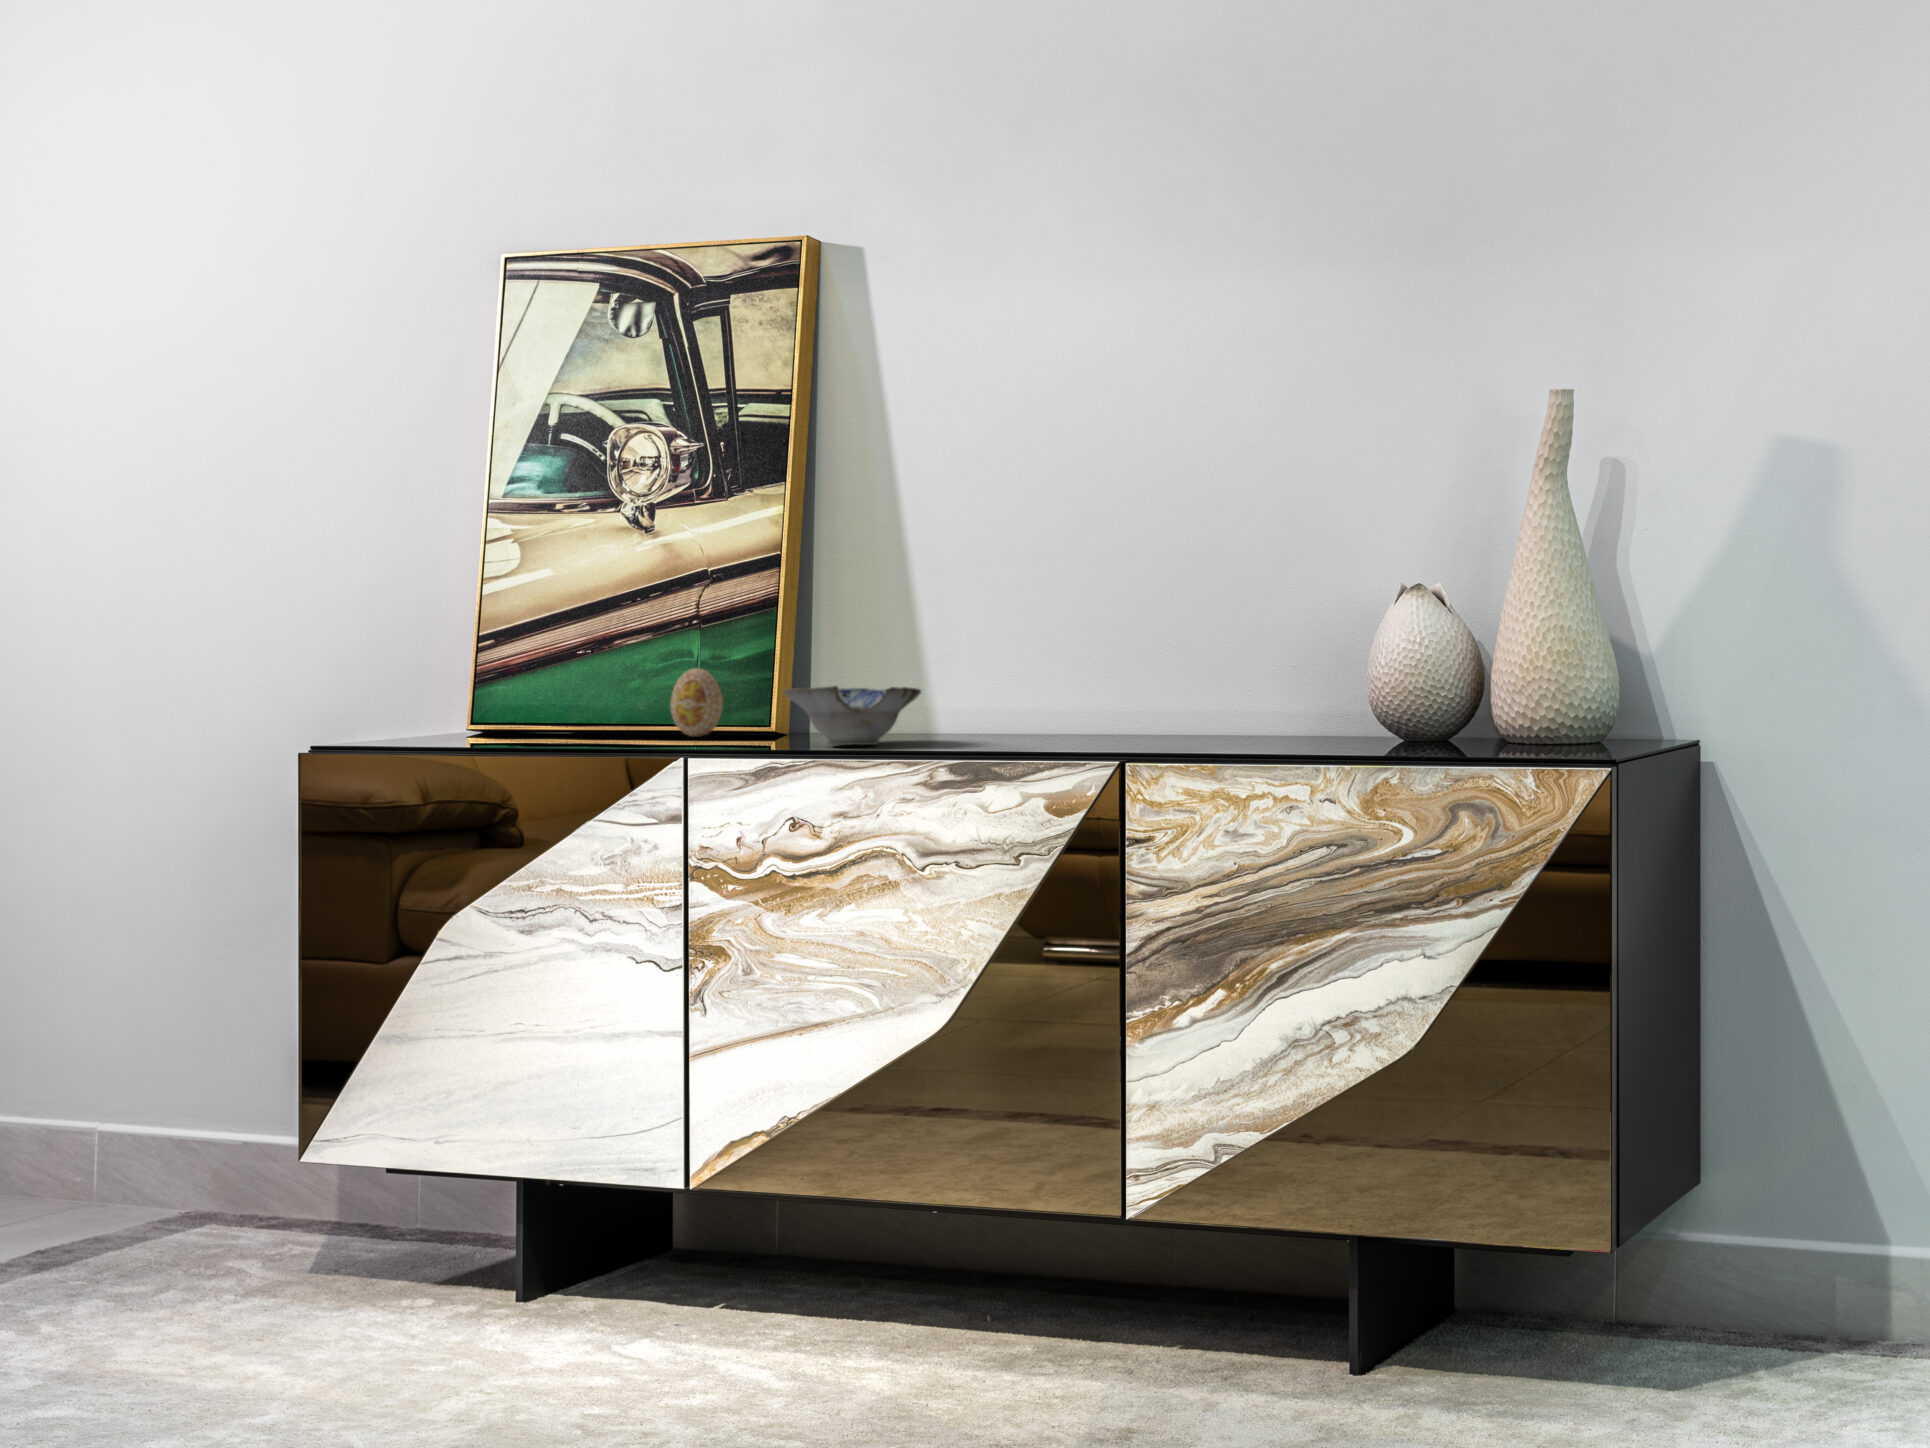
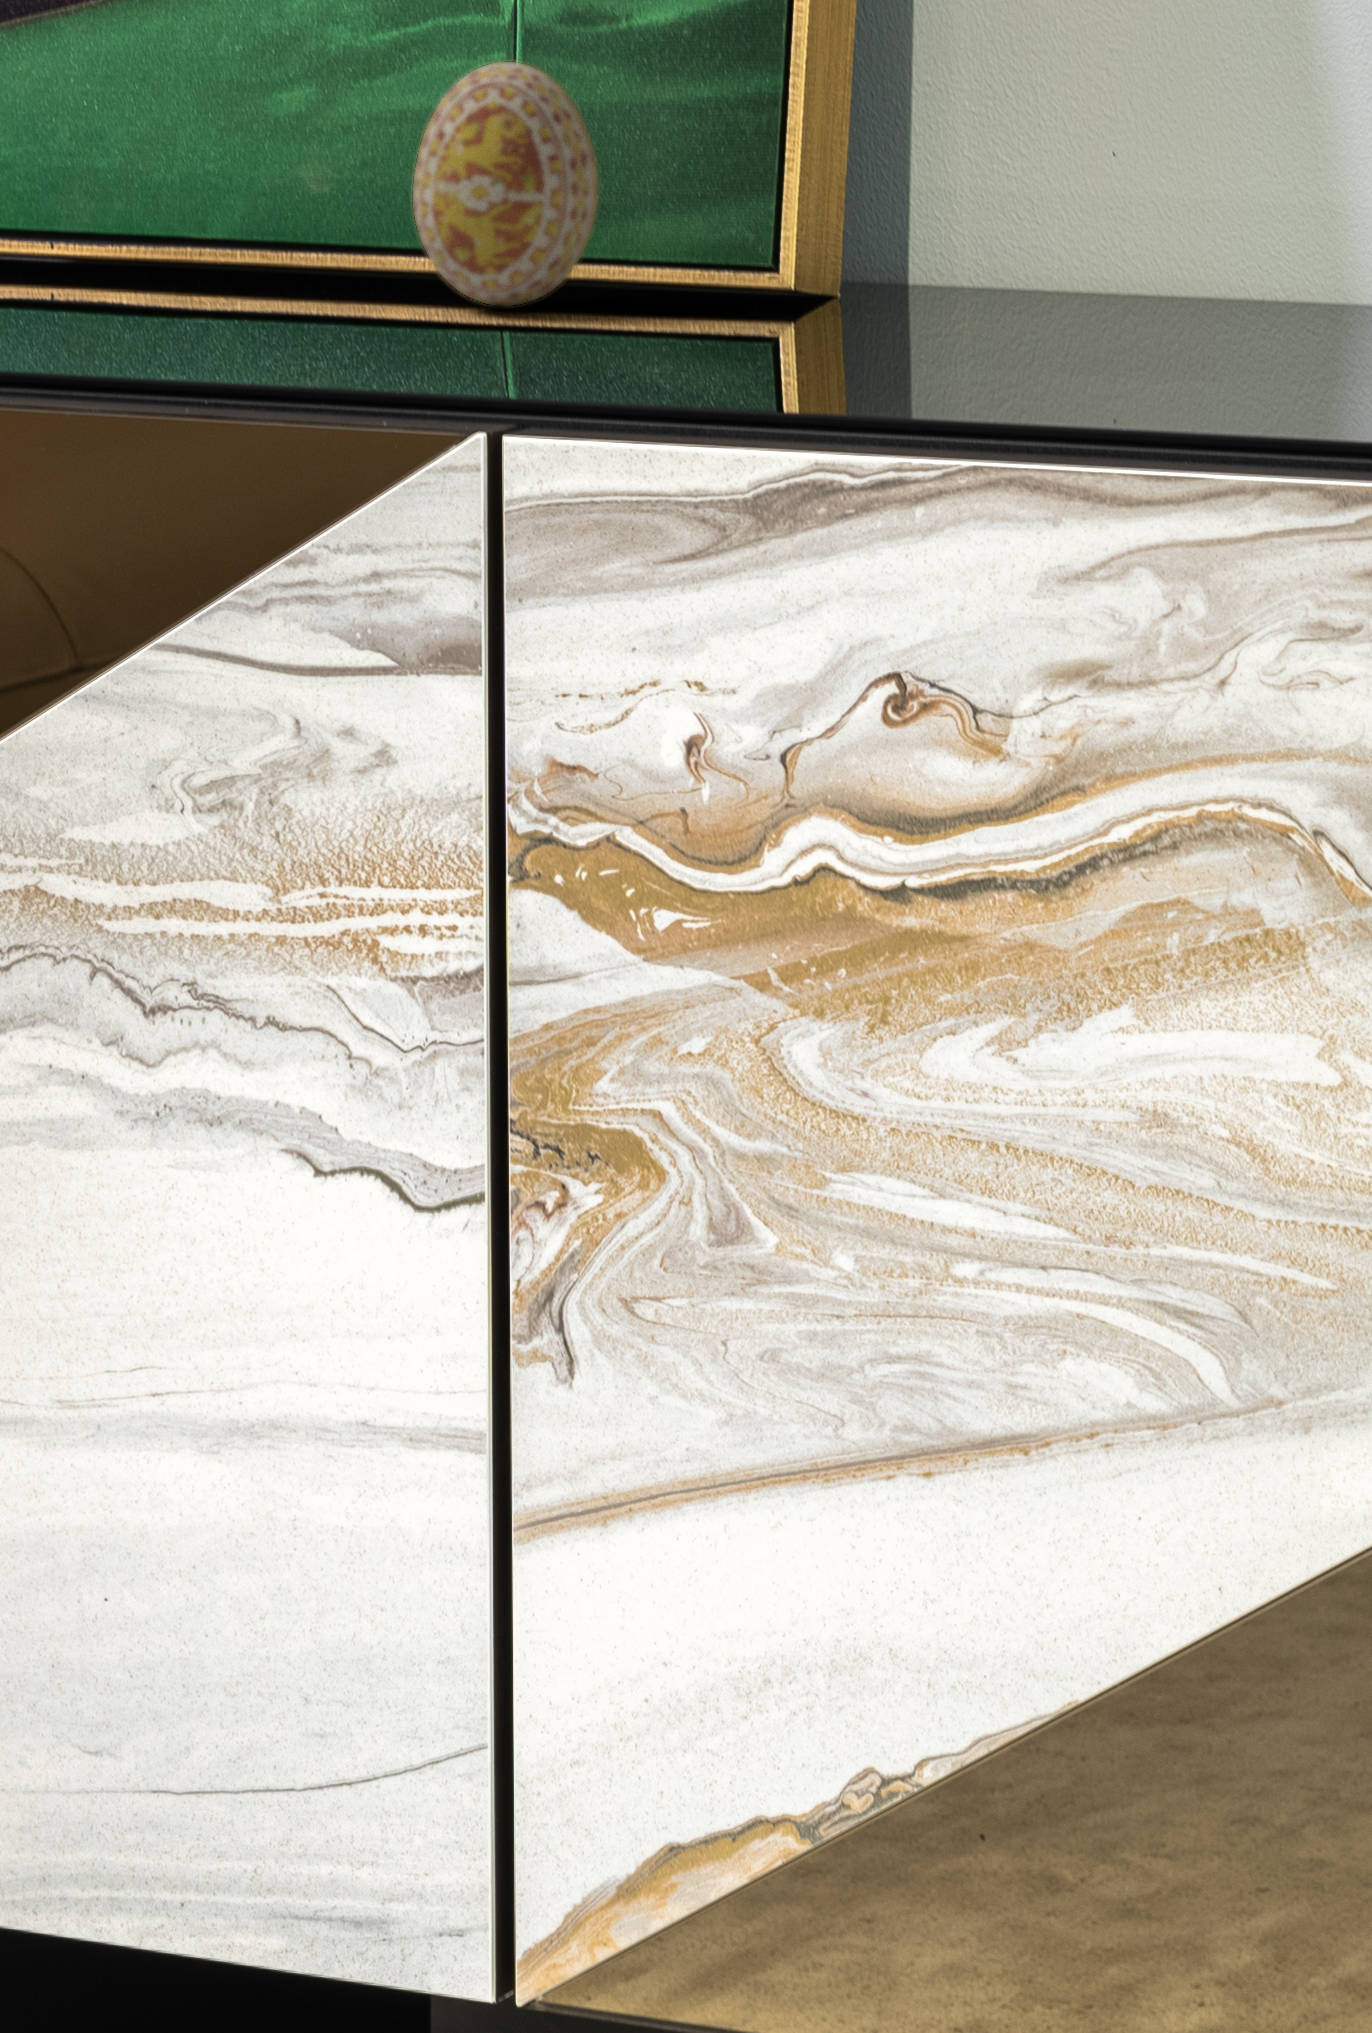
ceramic bowl: present [784,686,921,745] -> none [844,157,1349,384]

